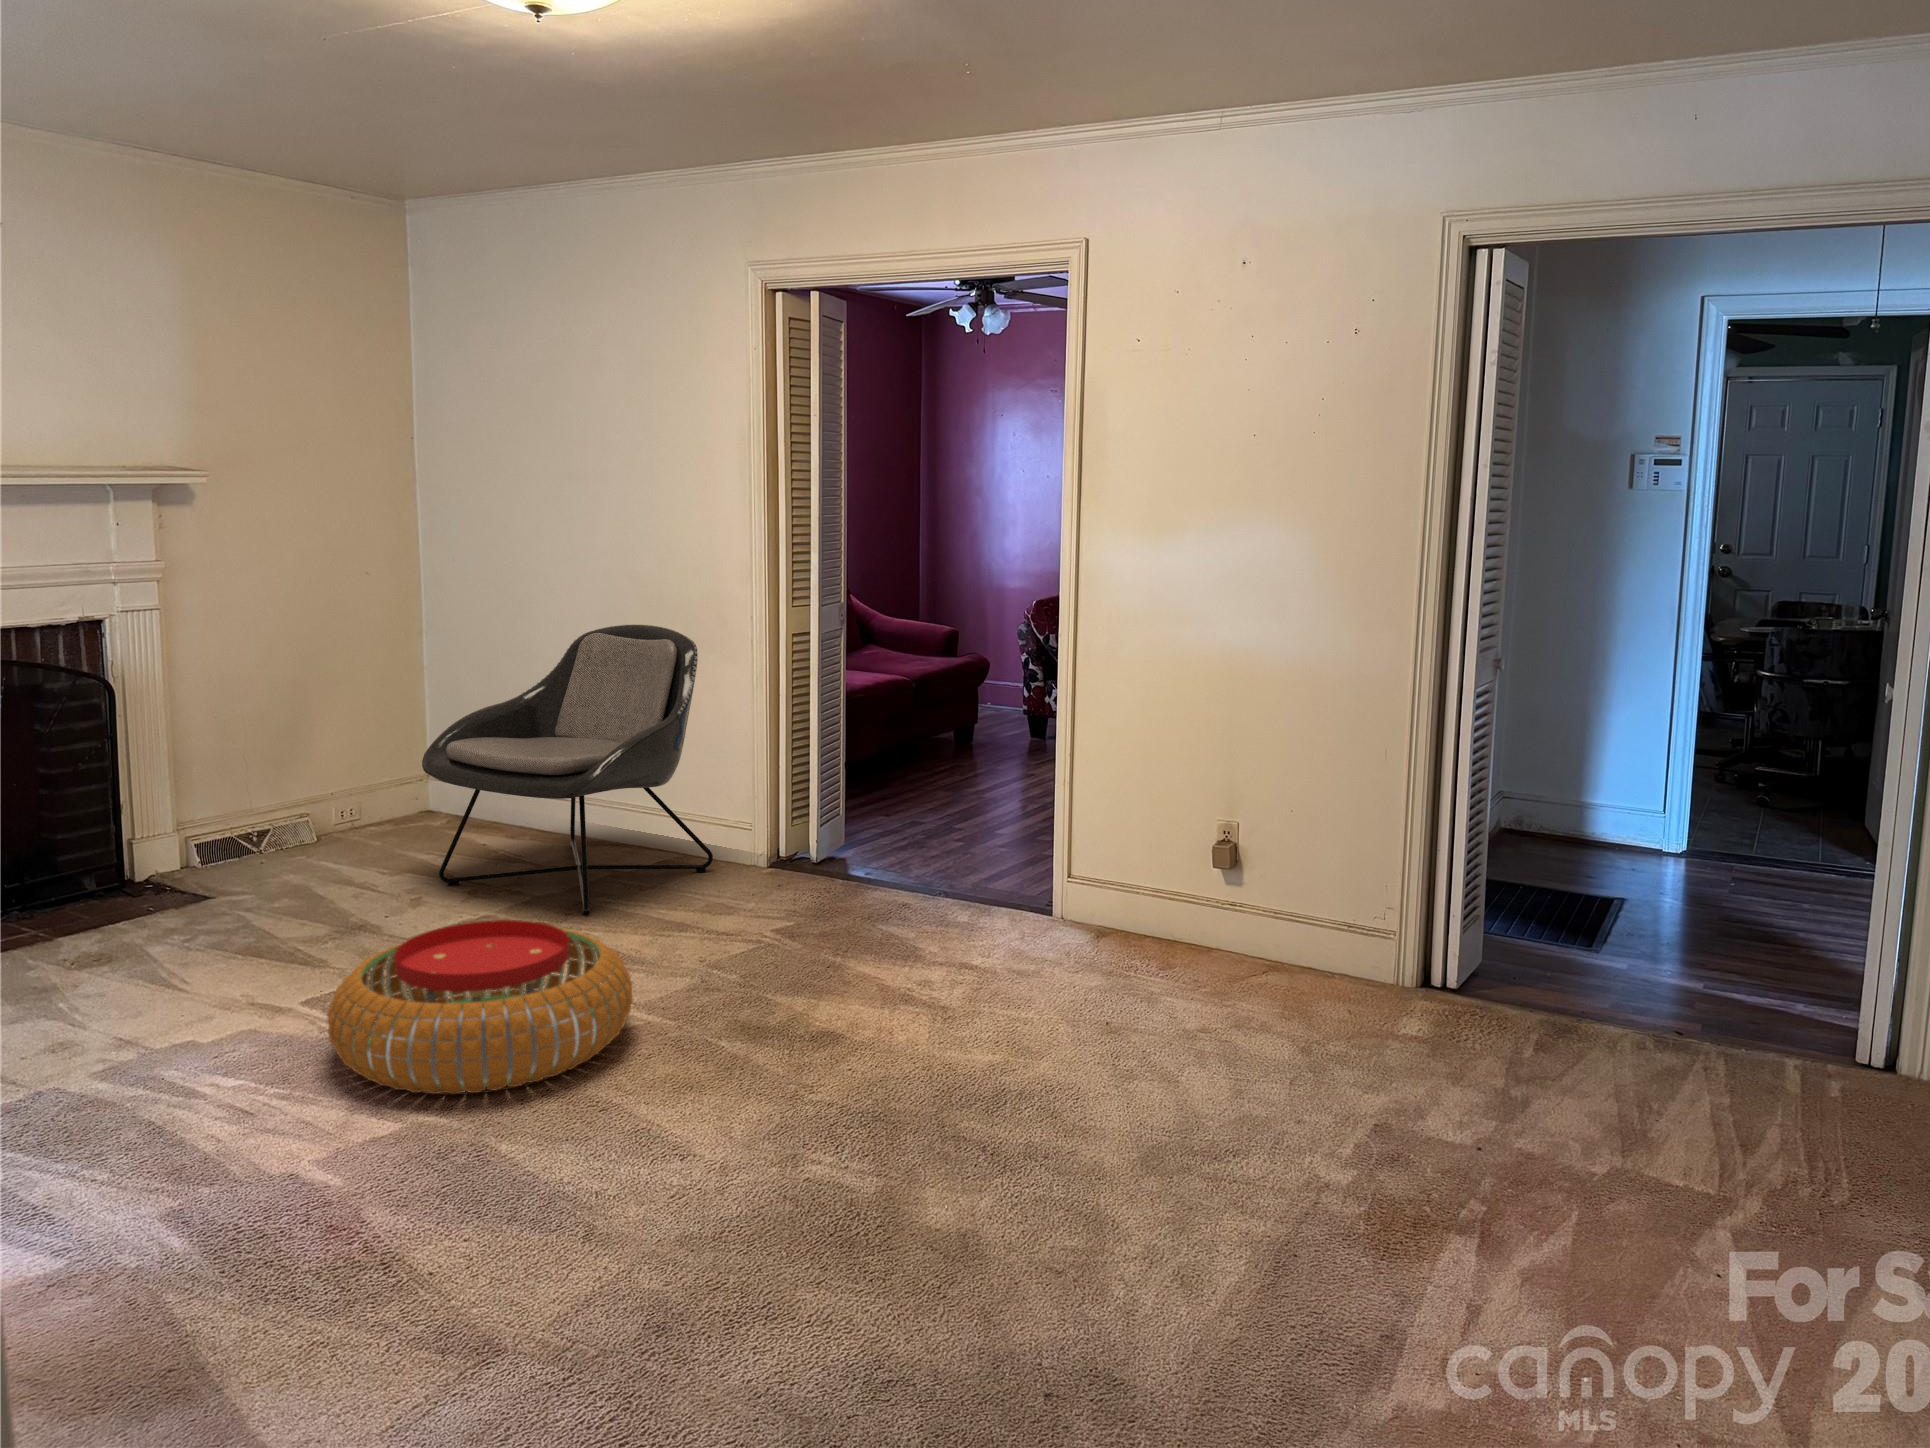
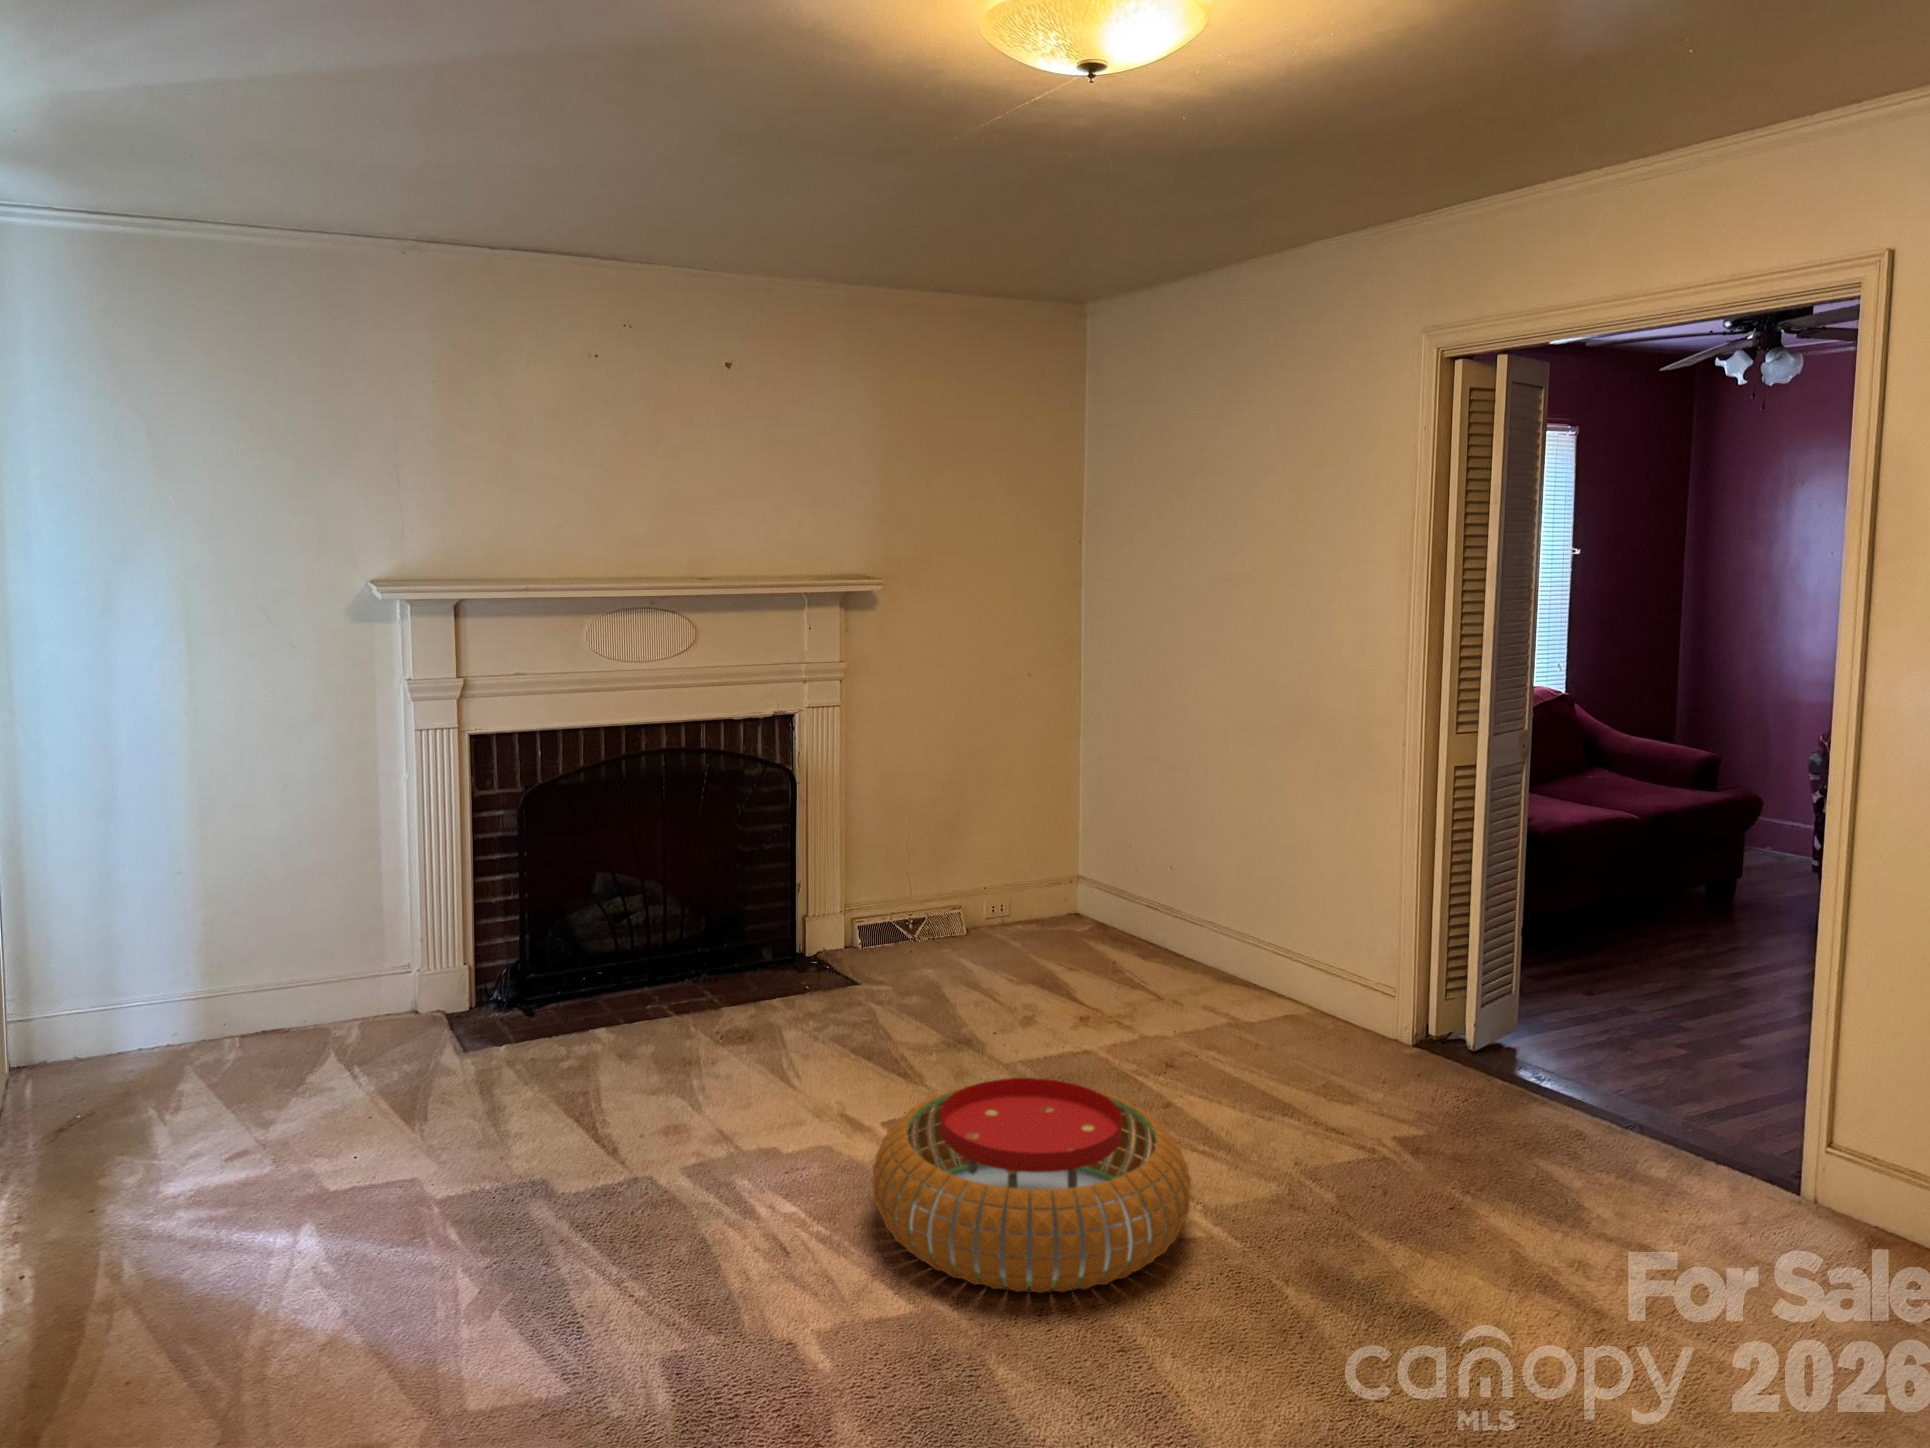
lounge chair: present [422,624,713,914] -> none [1043,743,1345,1070]

